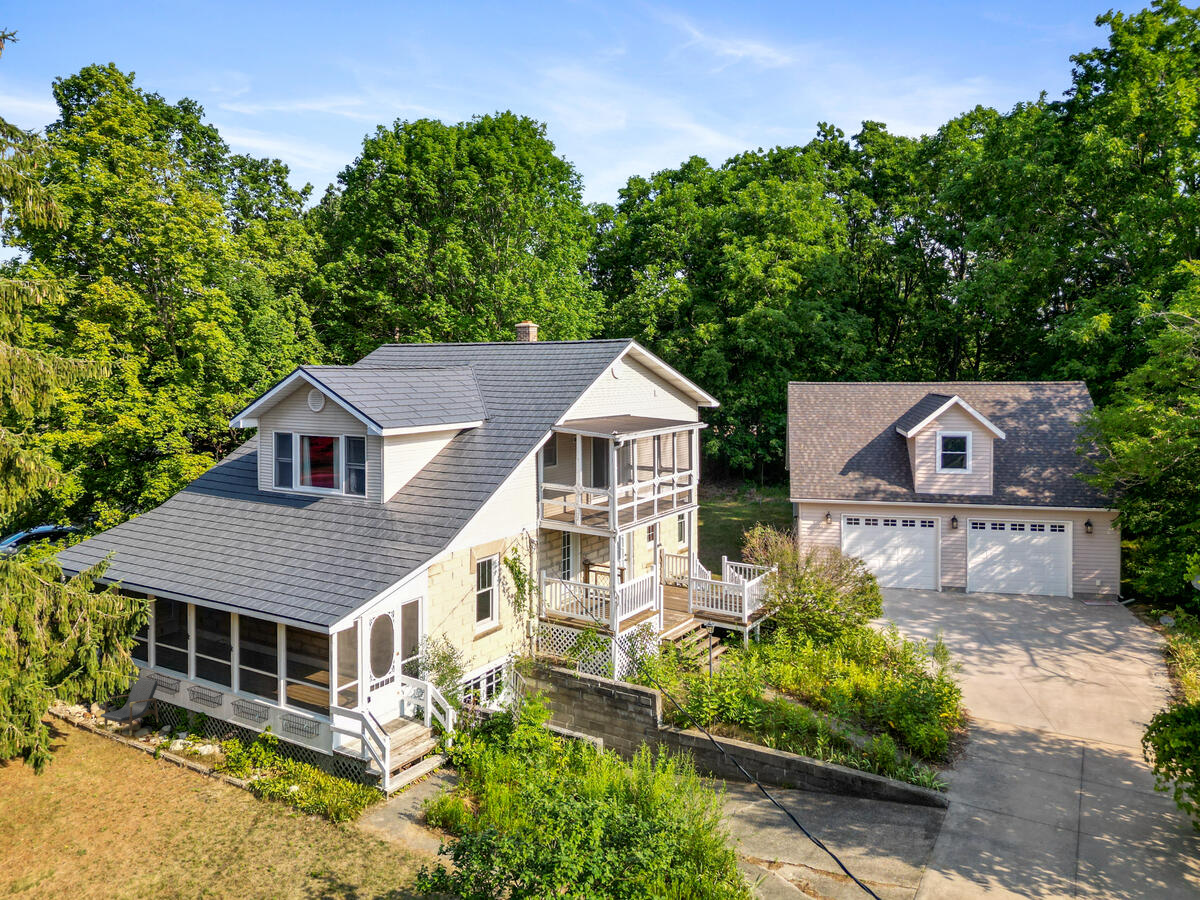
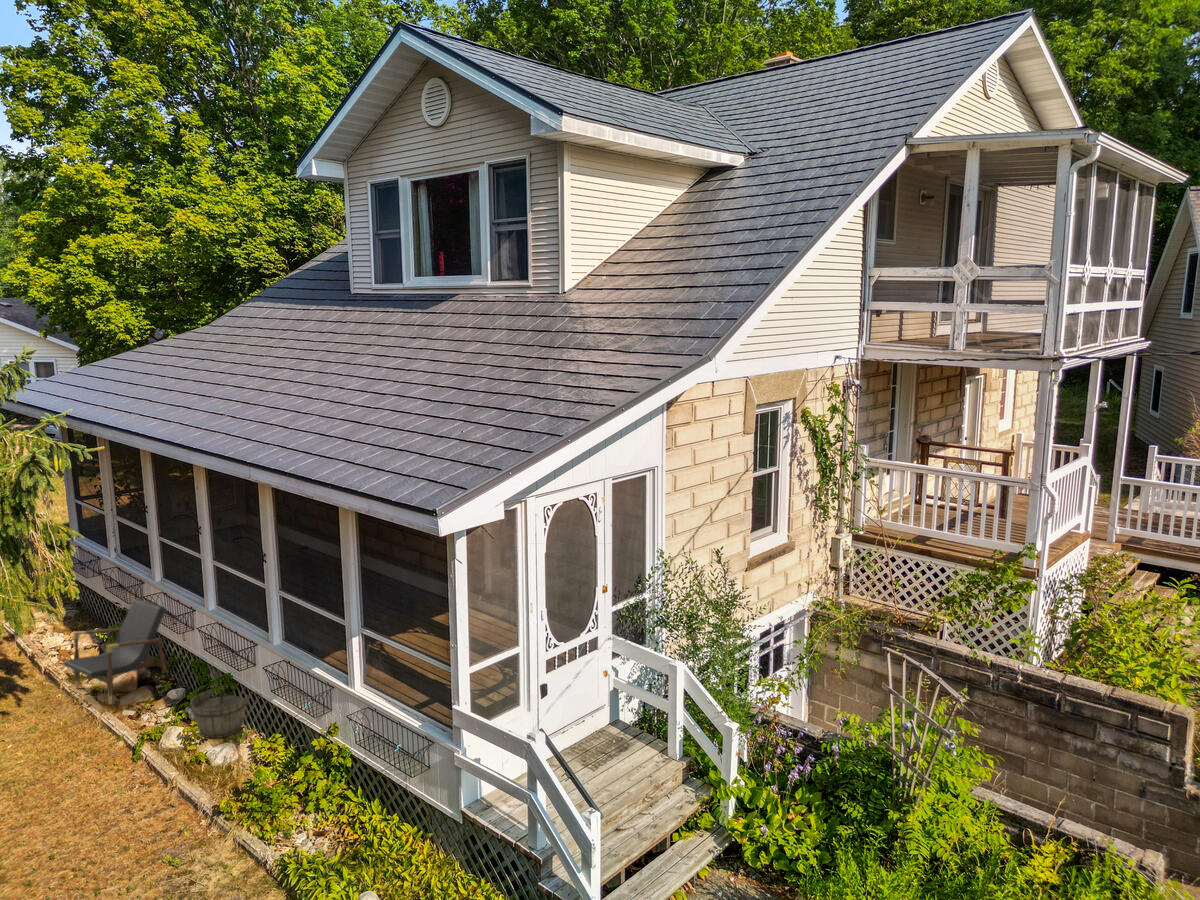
wooden bucket: none [184,718,216,745] -> present [190,685,249,738]

